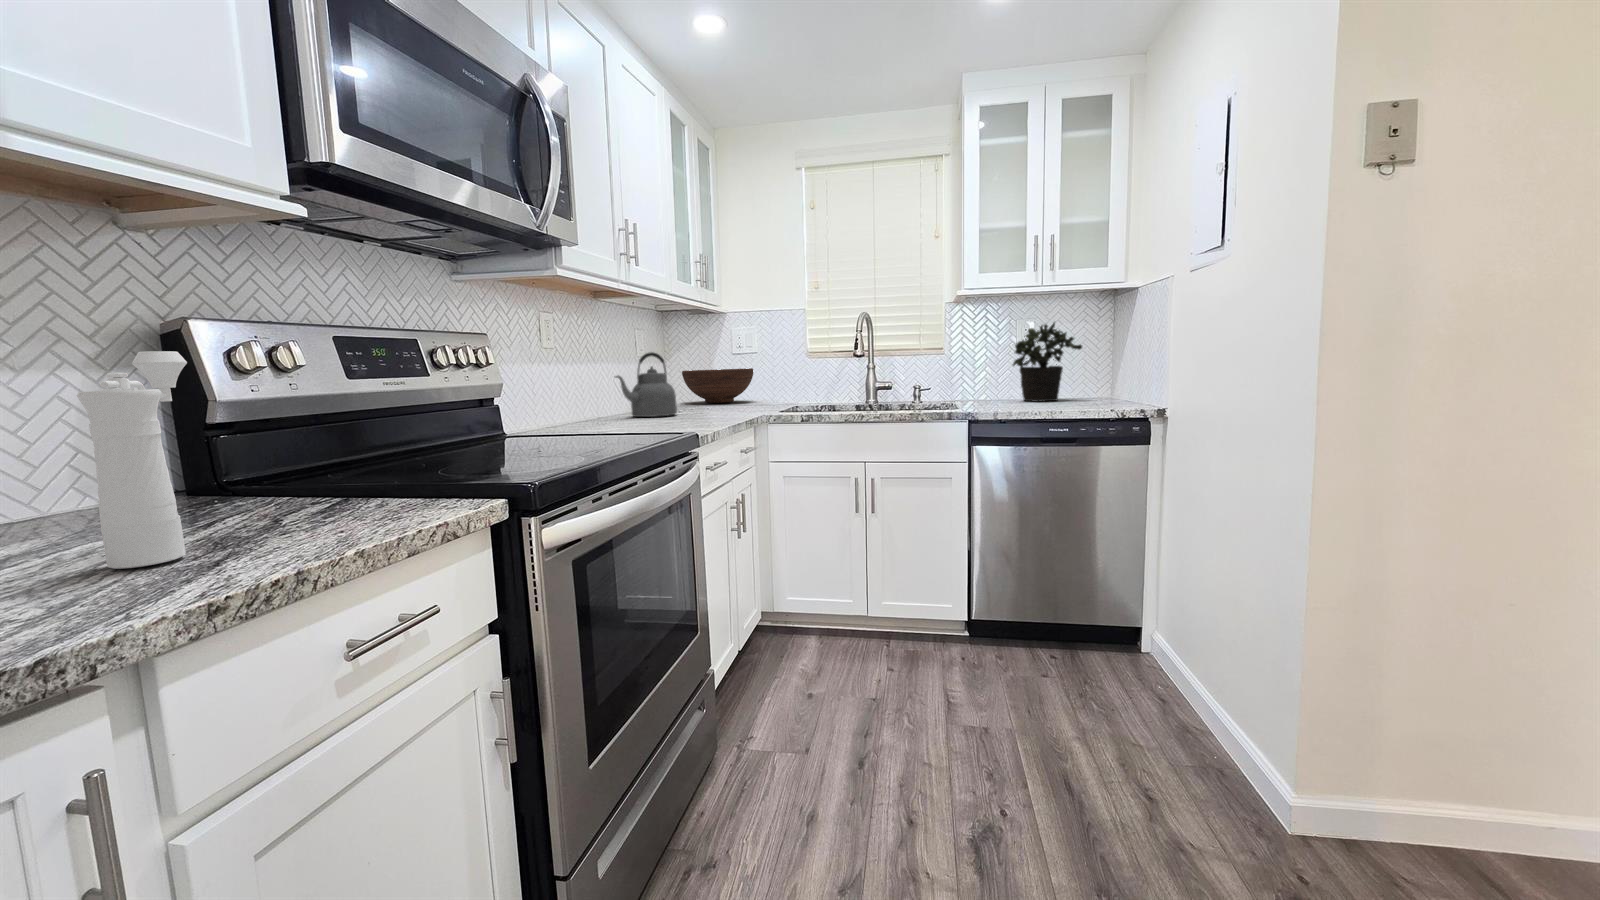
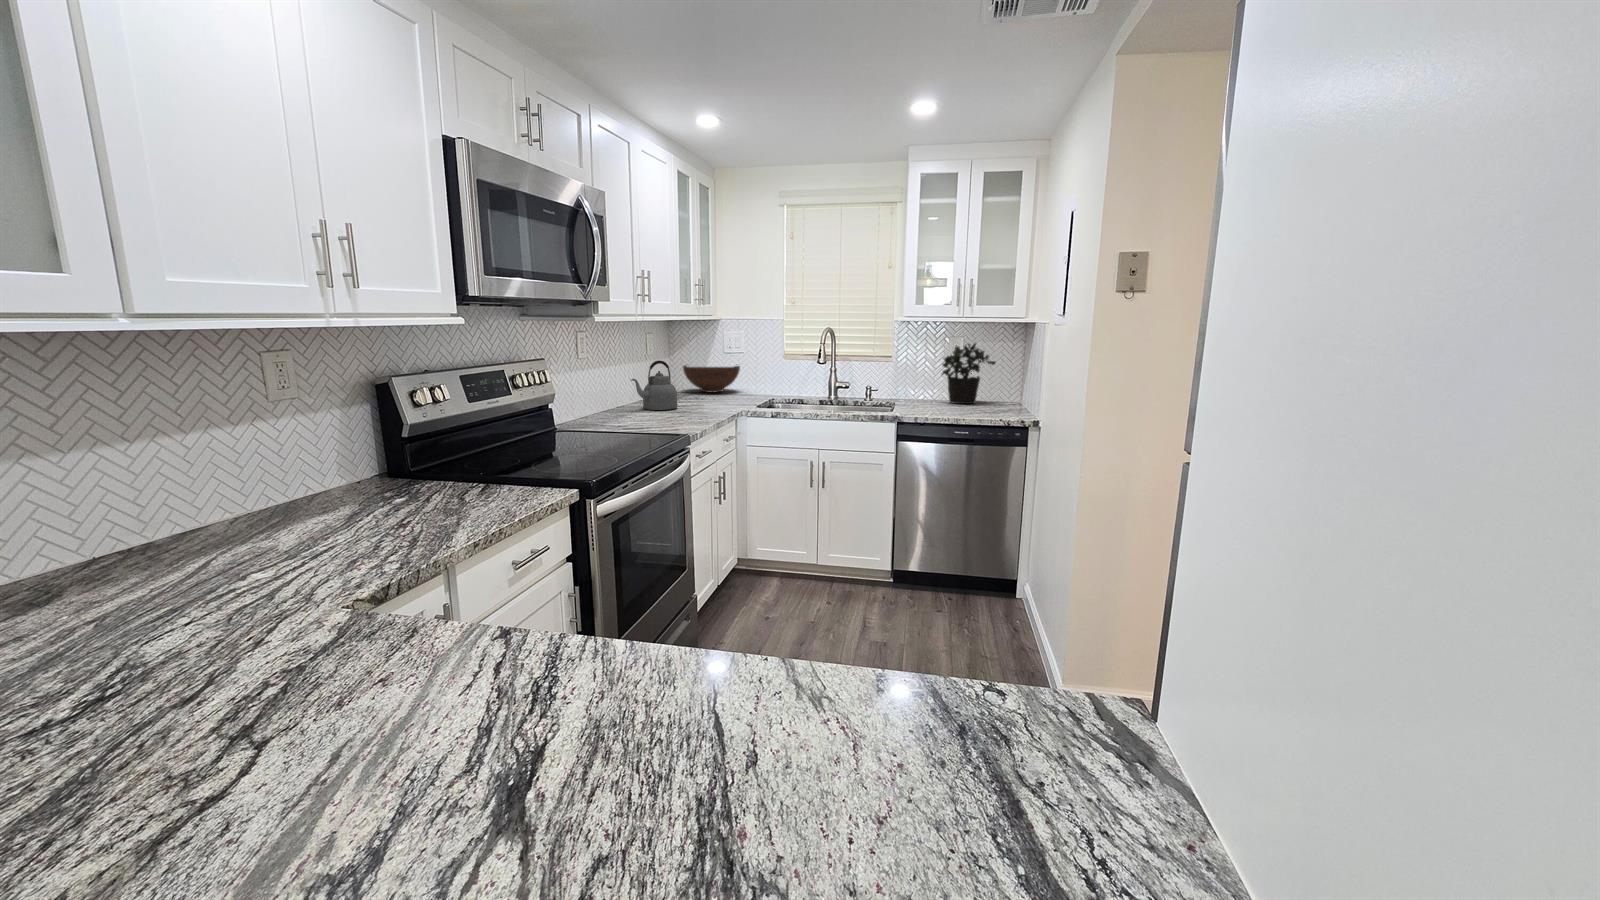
pepper mill: present [77,351,187,569] -> none [397,416,438,525]

